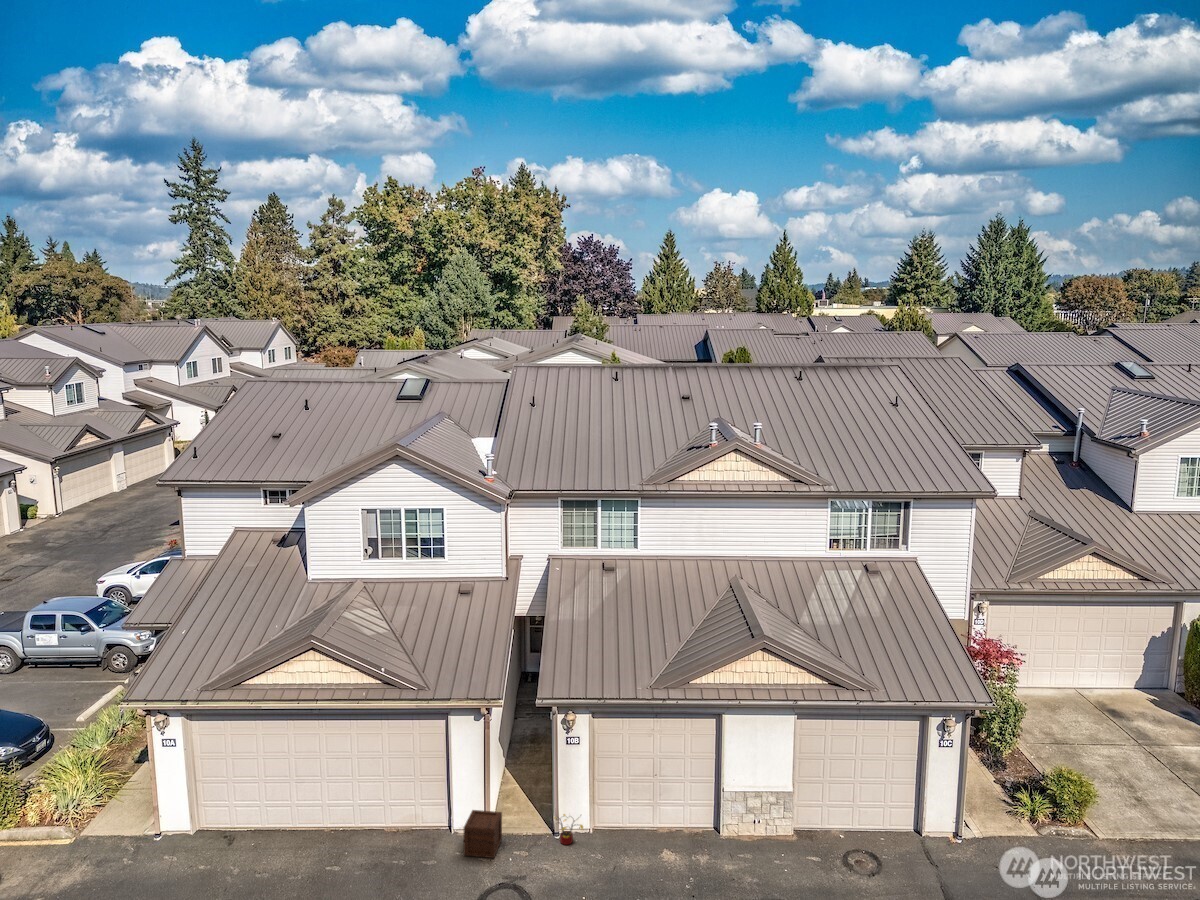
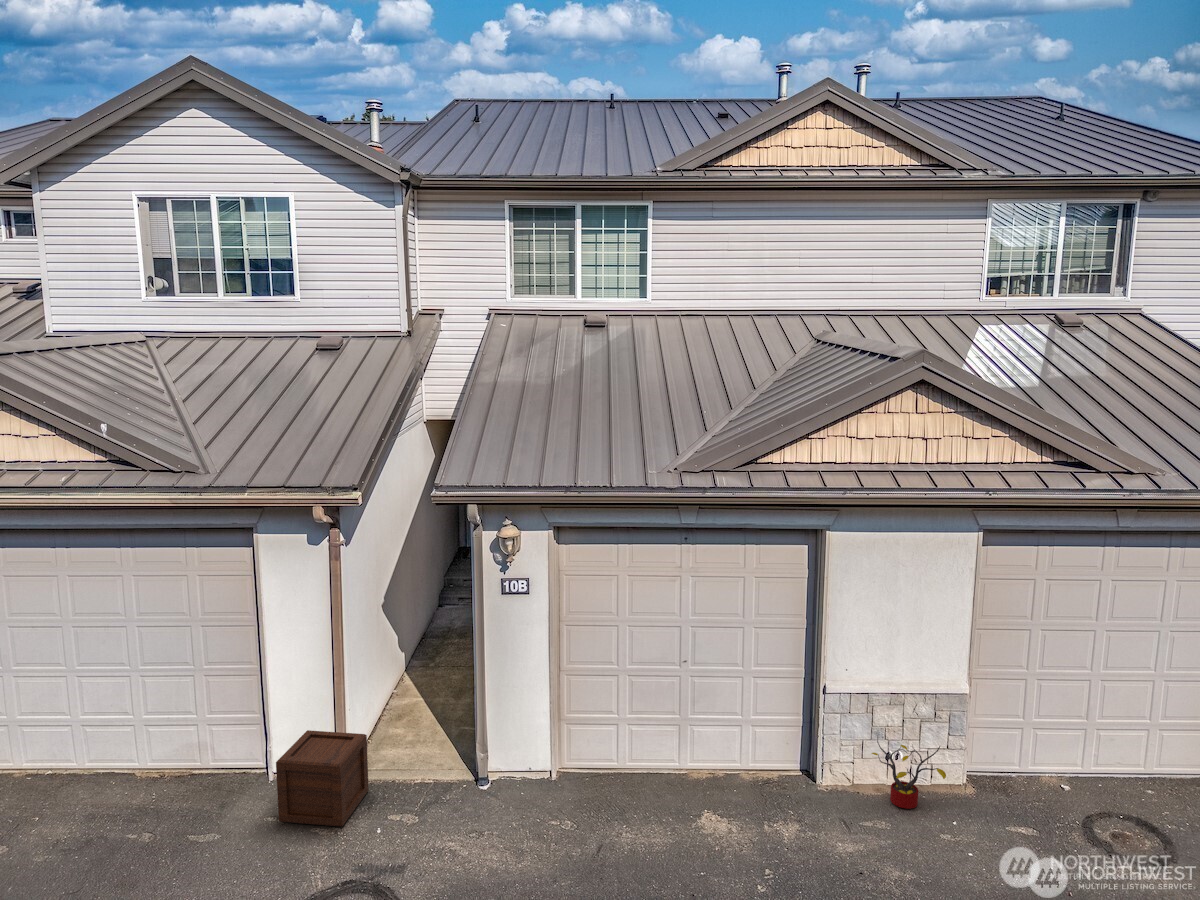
decorative plant: present [559,814,583,845] -> present [872,738,946,809]

